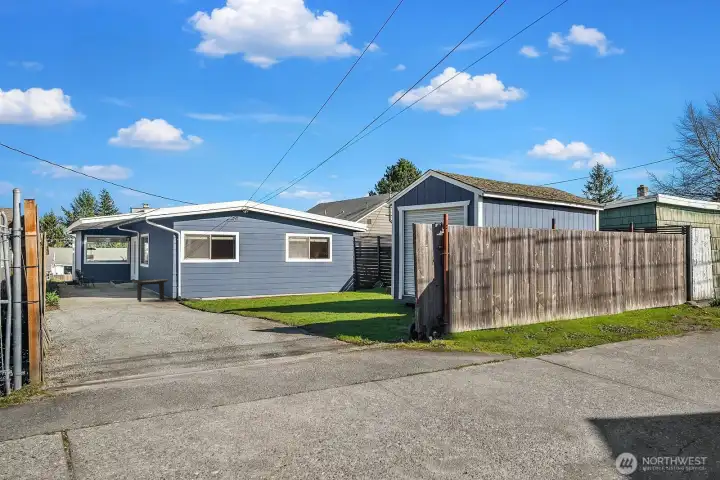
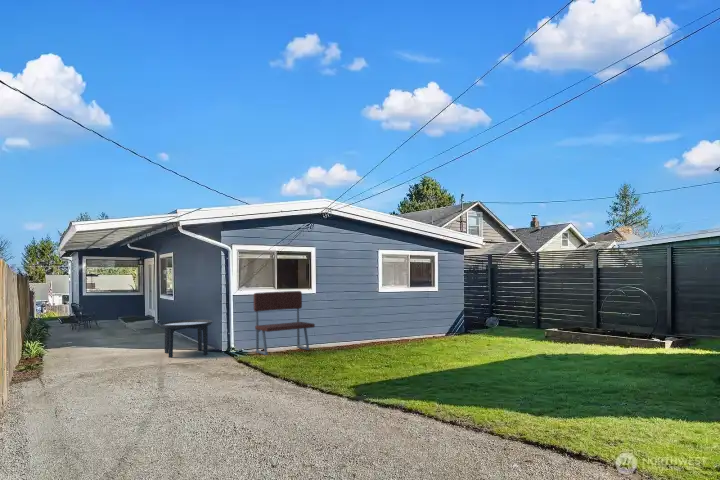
bench: none [194,261,234,301] -> present [254,291,315,355]

